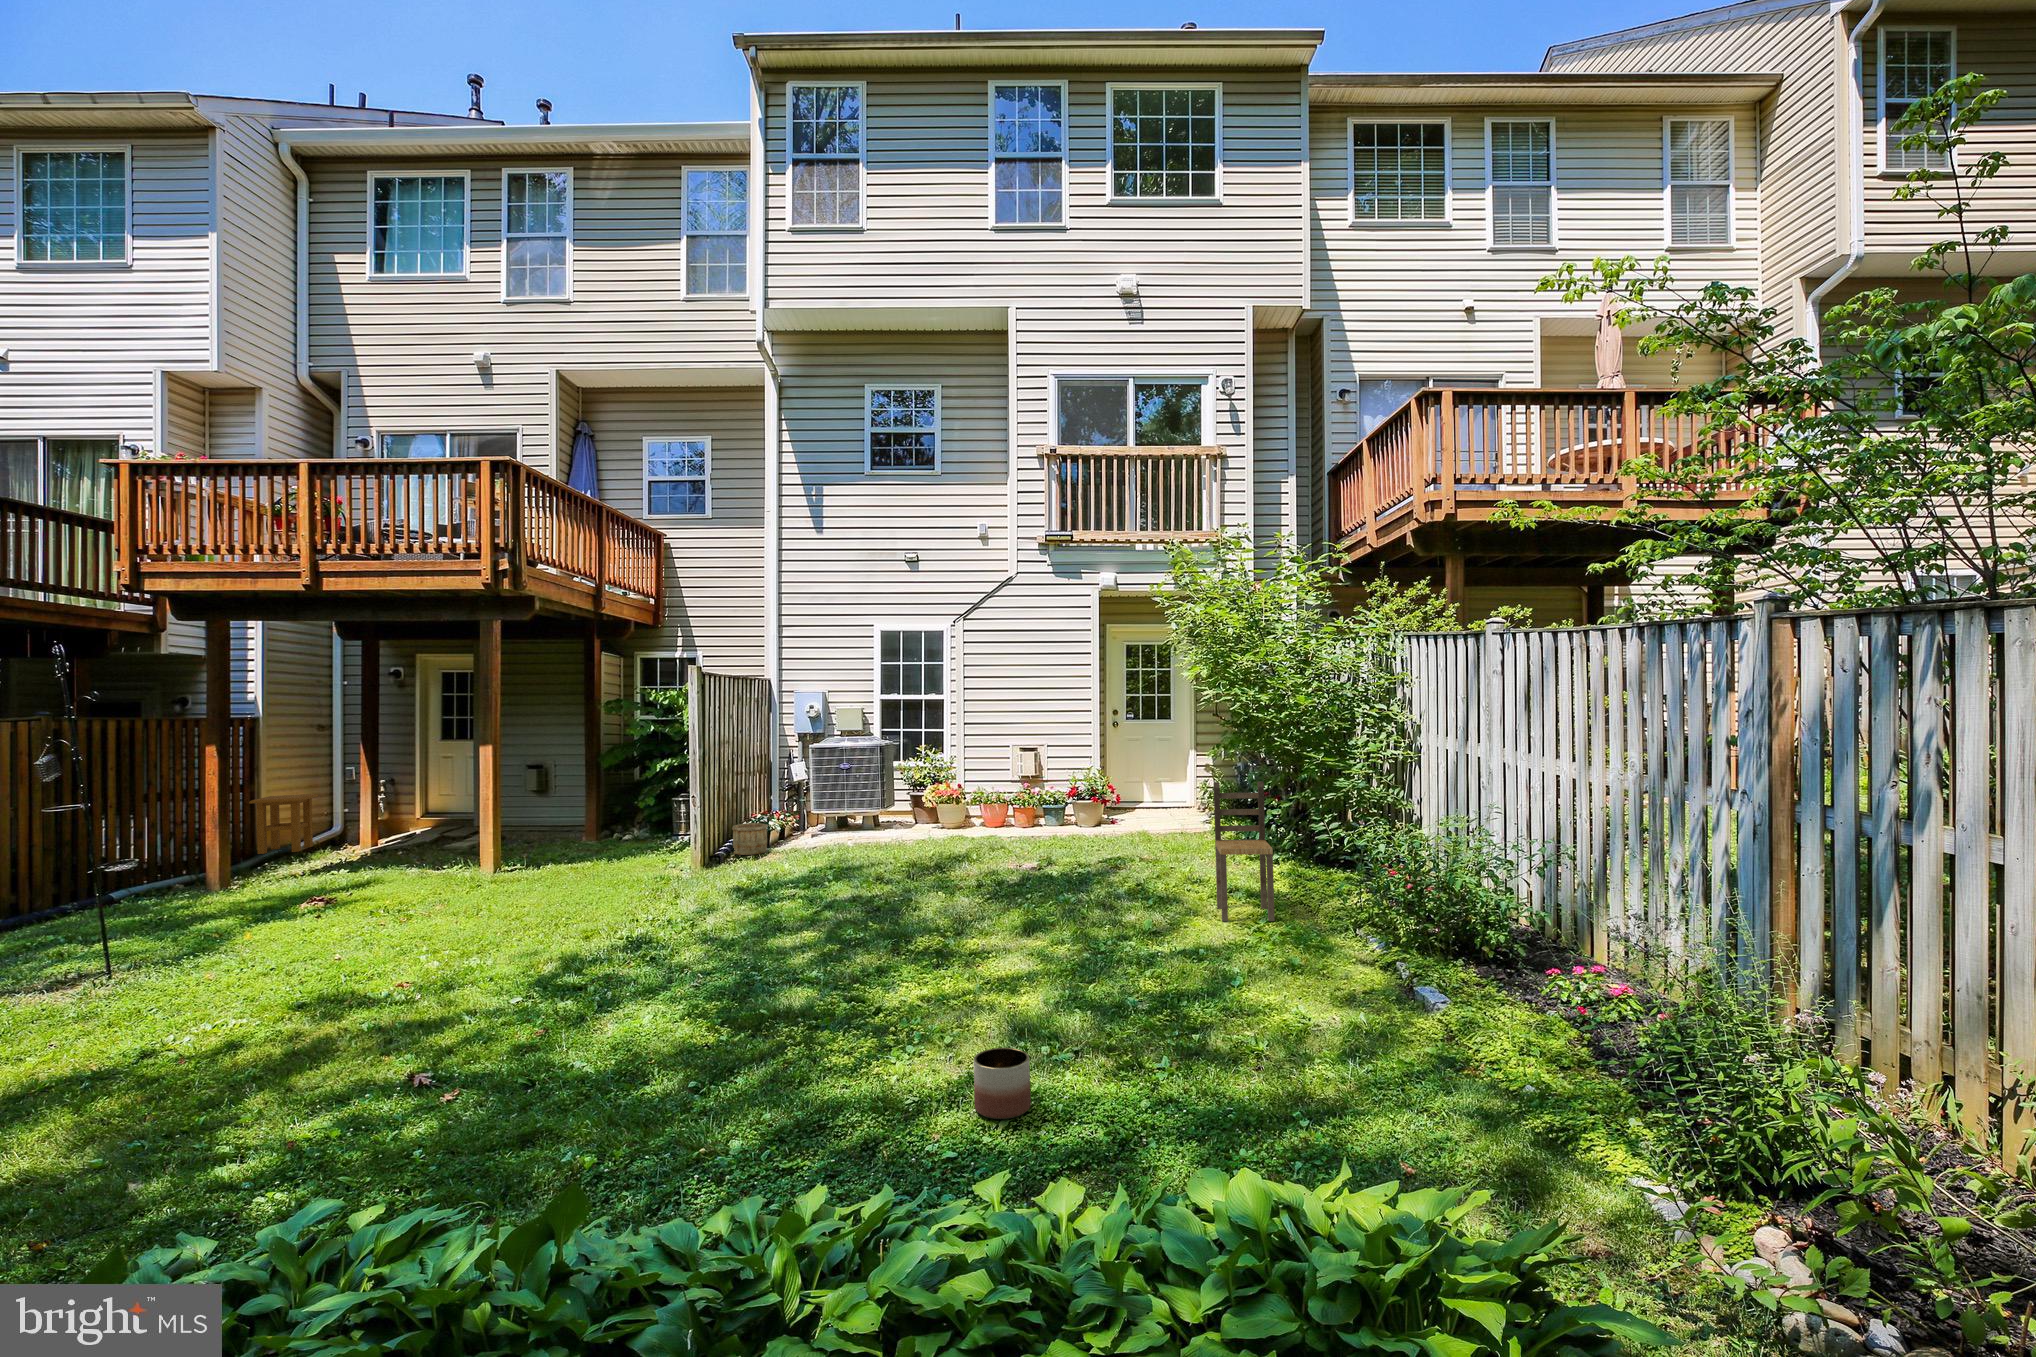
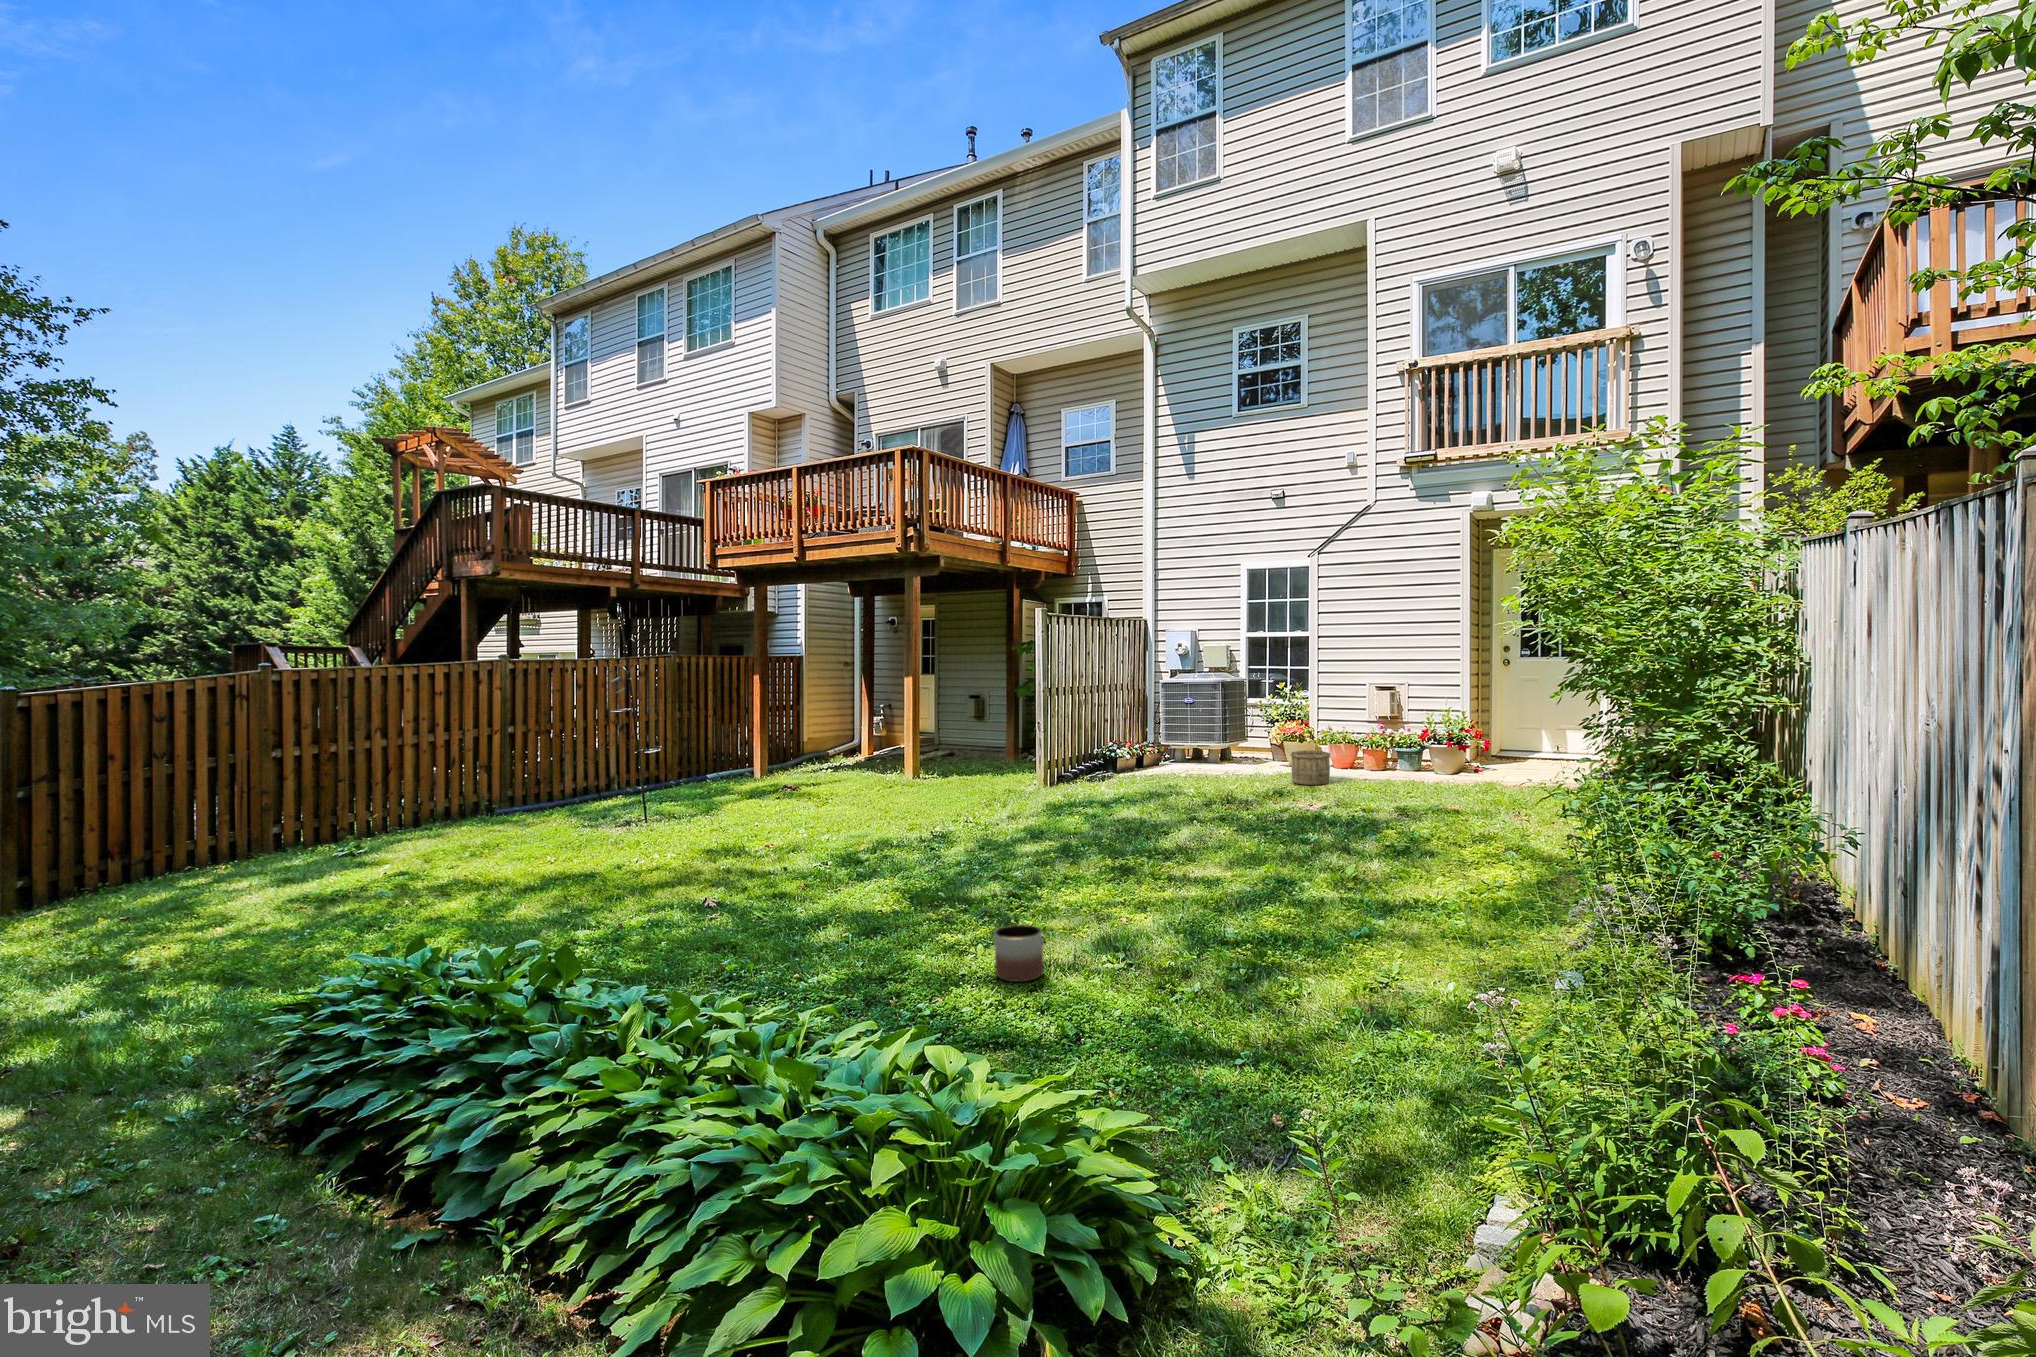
chair: present [1214,782,1275,921] -> none [1430,715,1507,870]
side table: present [249,794,318,854] -> none [799,711,842,752]
wooden bucket: present [732,823,768,855] -> present [1290,750,1331,785]

